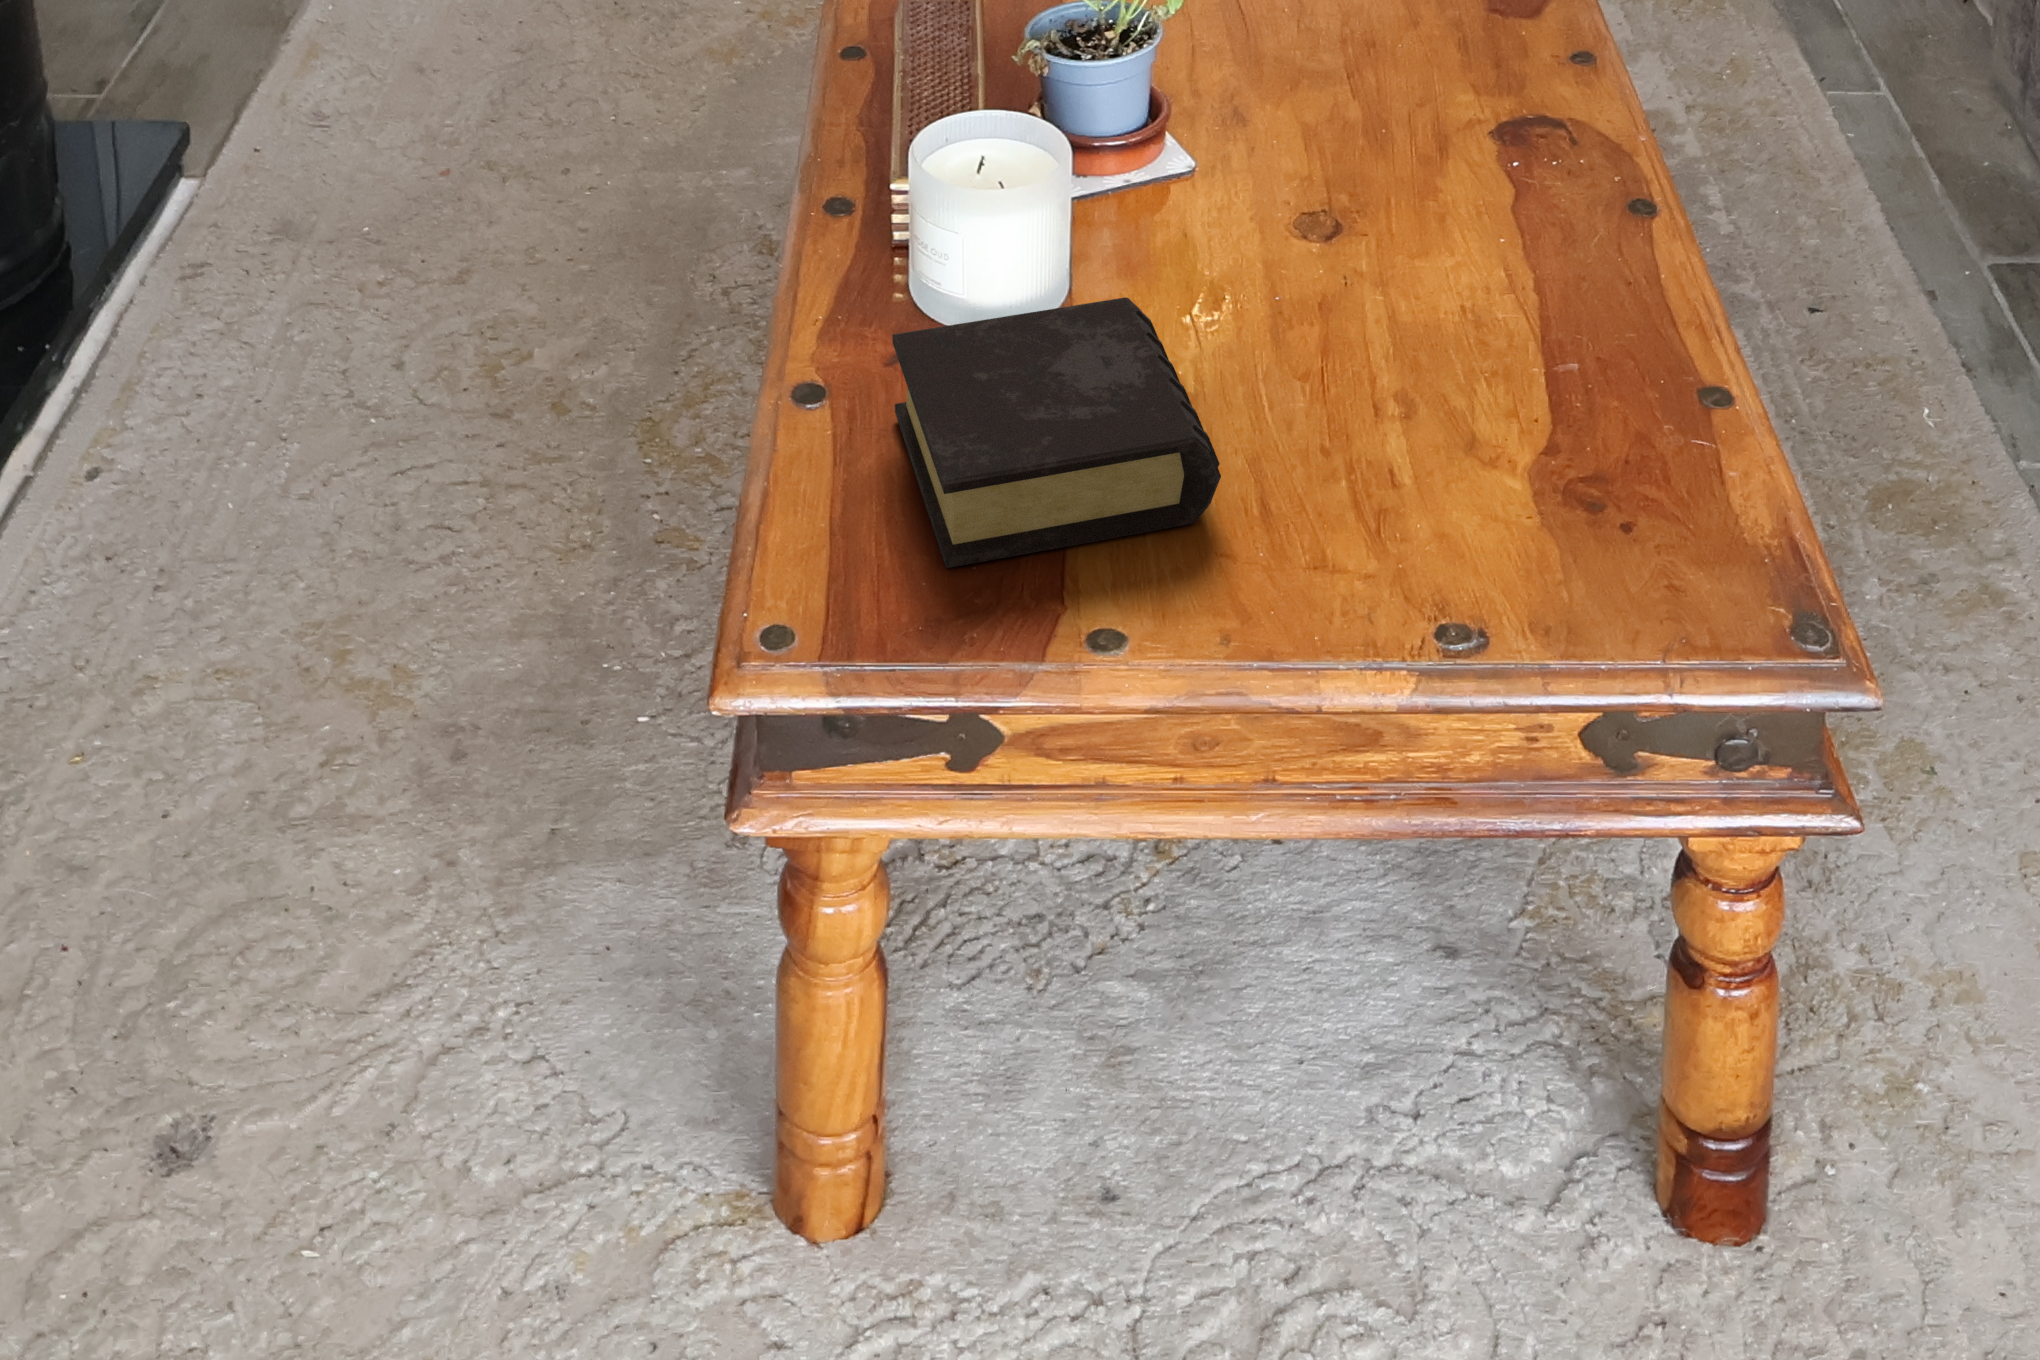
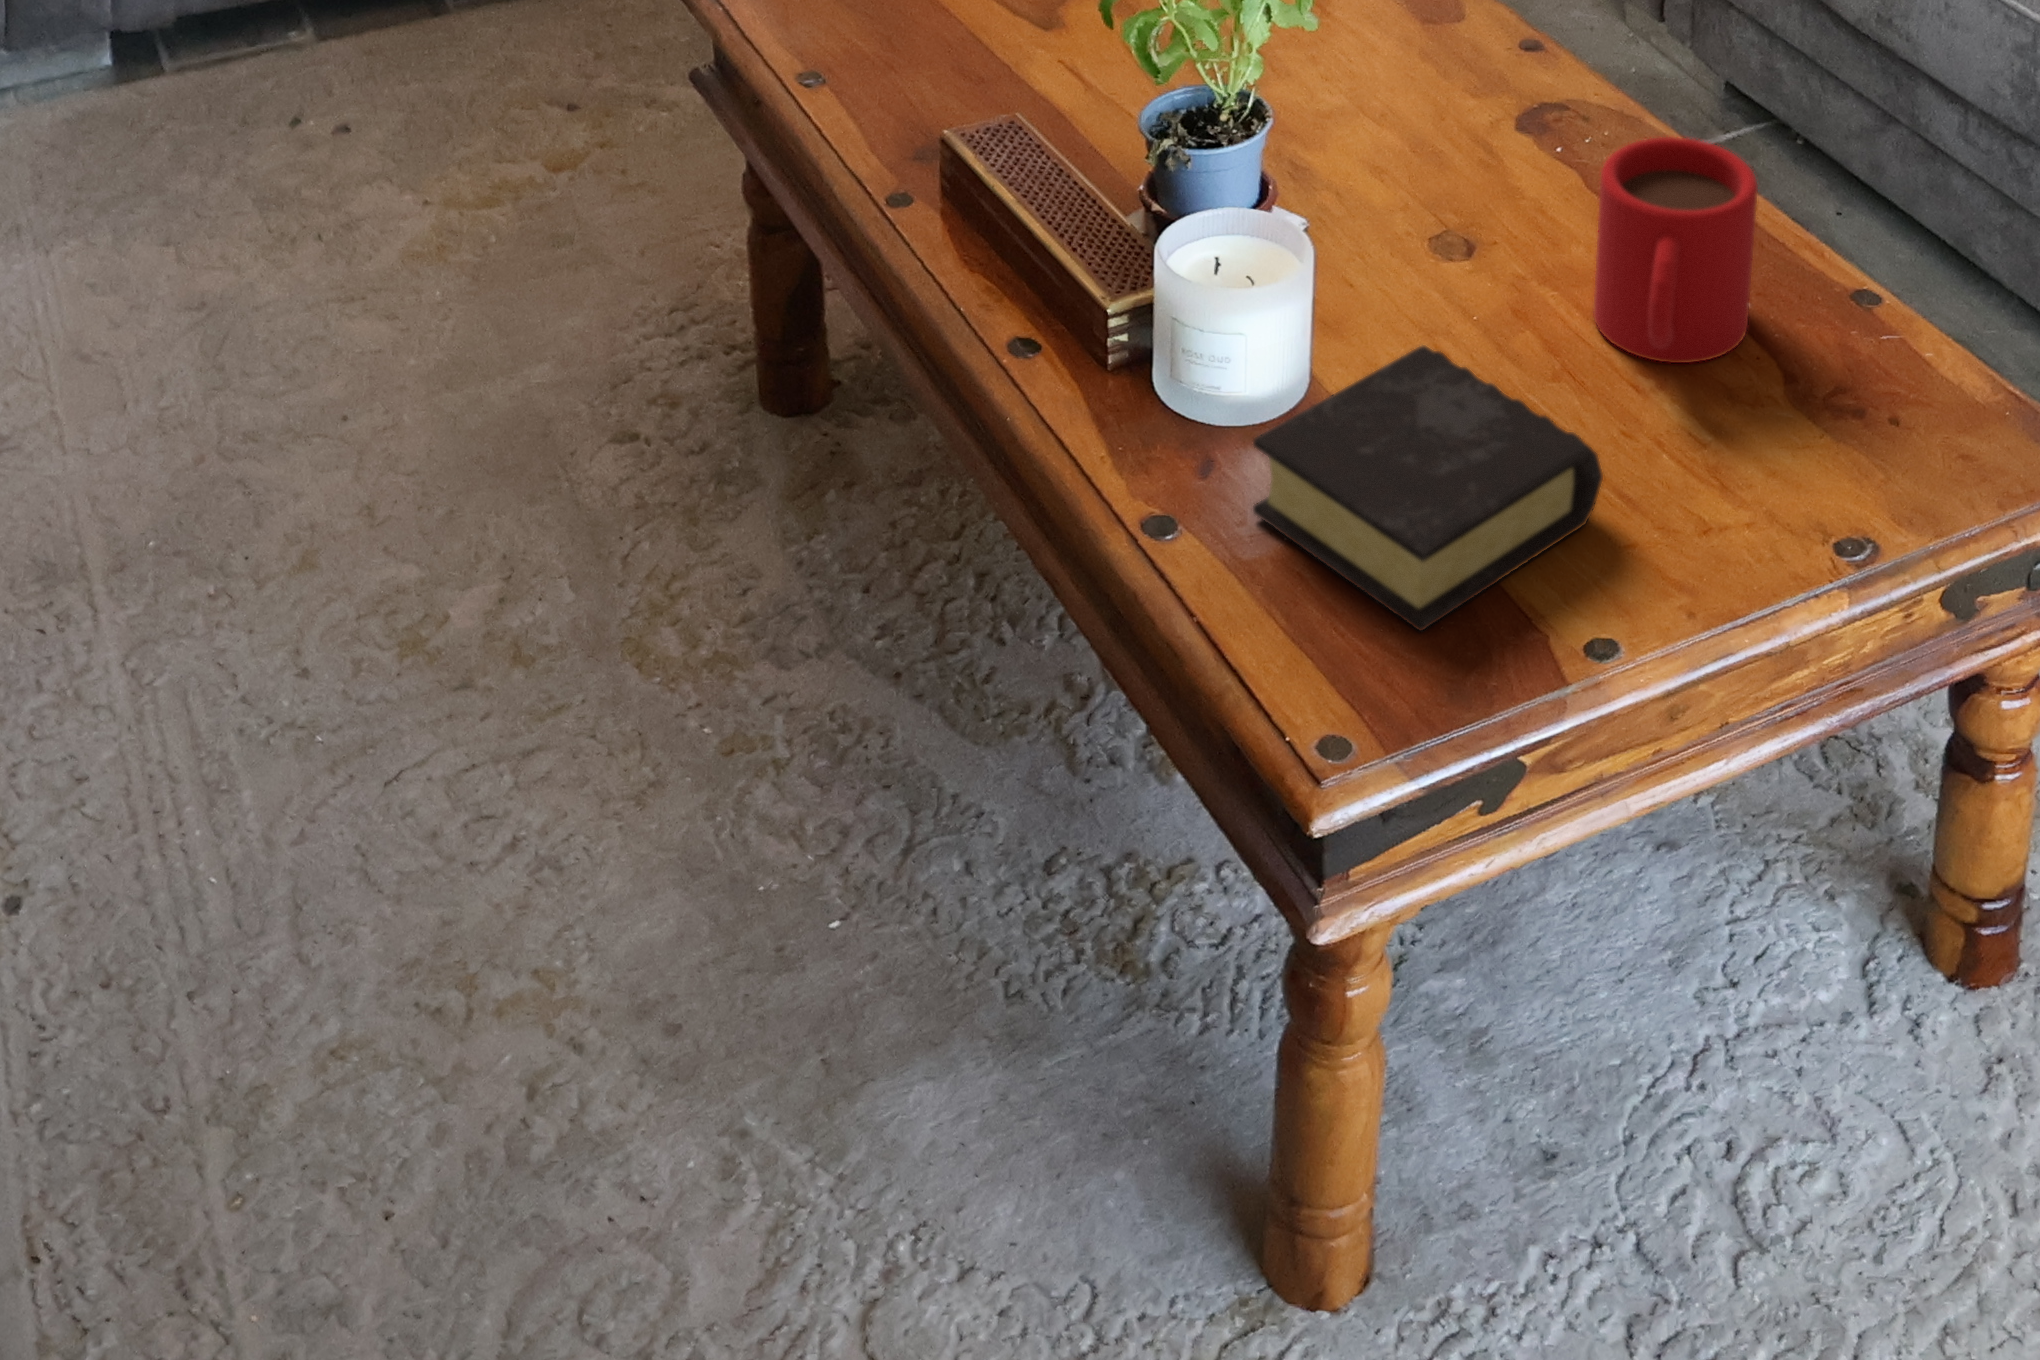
mug: none [1375,153,1562,408] -> present [1594,137,1758,363]

